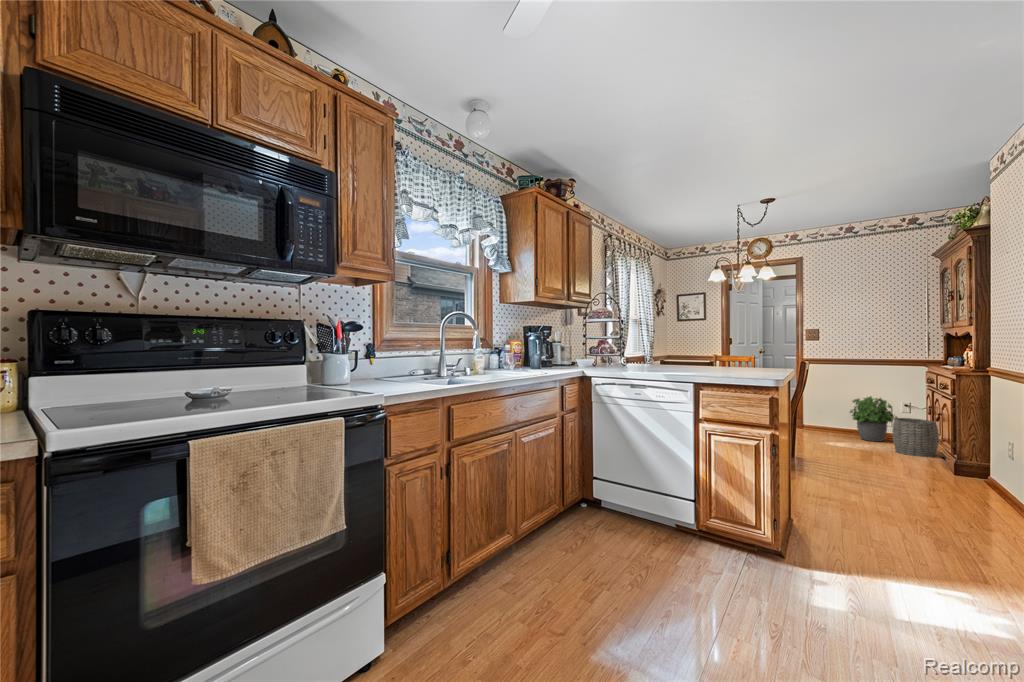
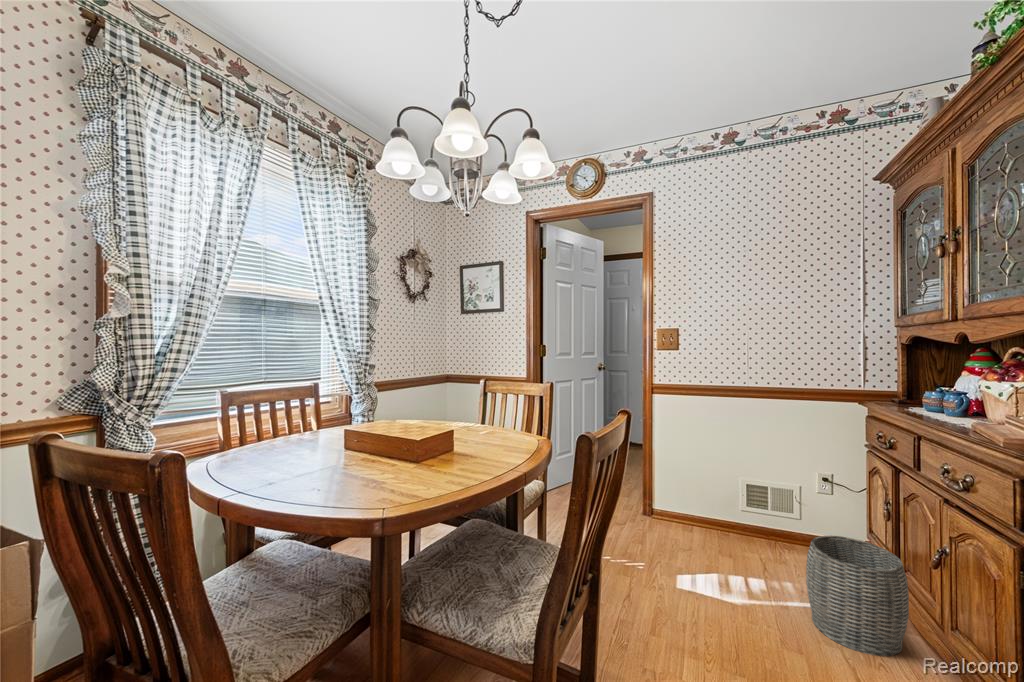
potted plant: present [850,396,897,442] -> none [725,465,812,562]

